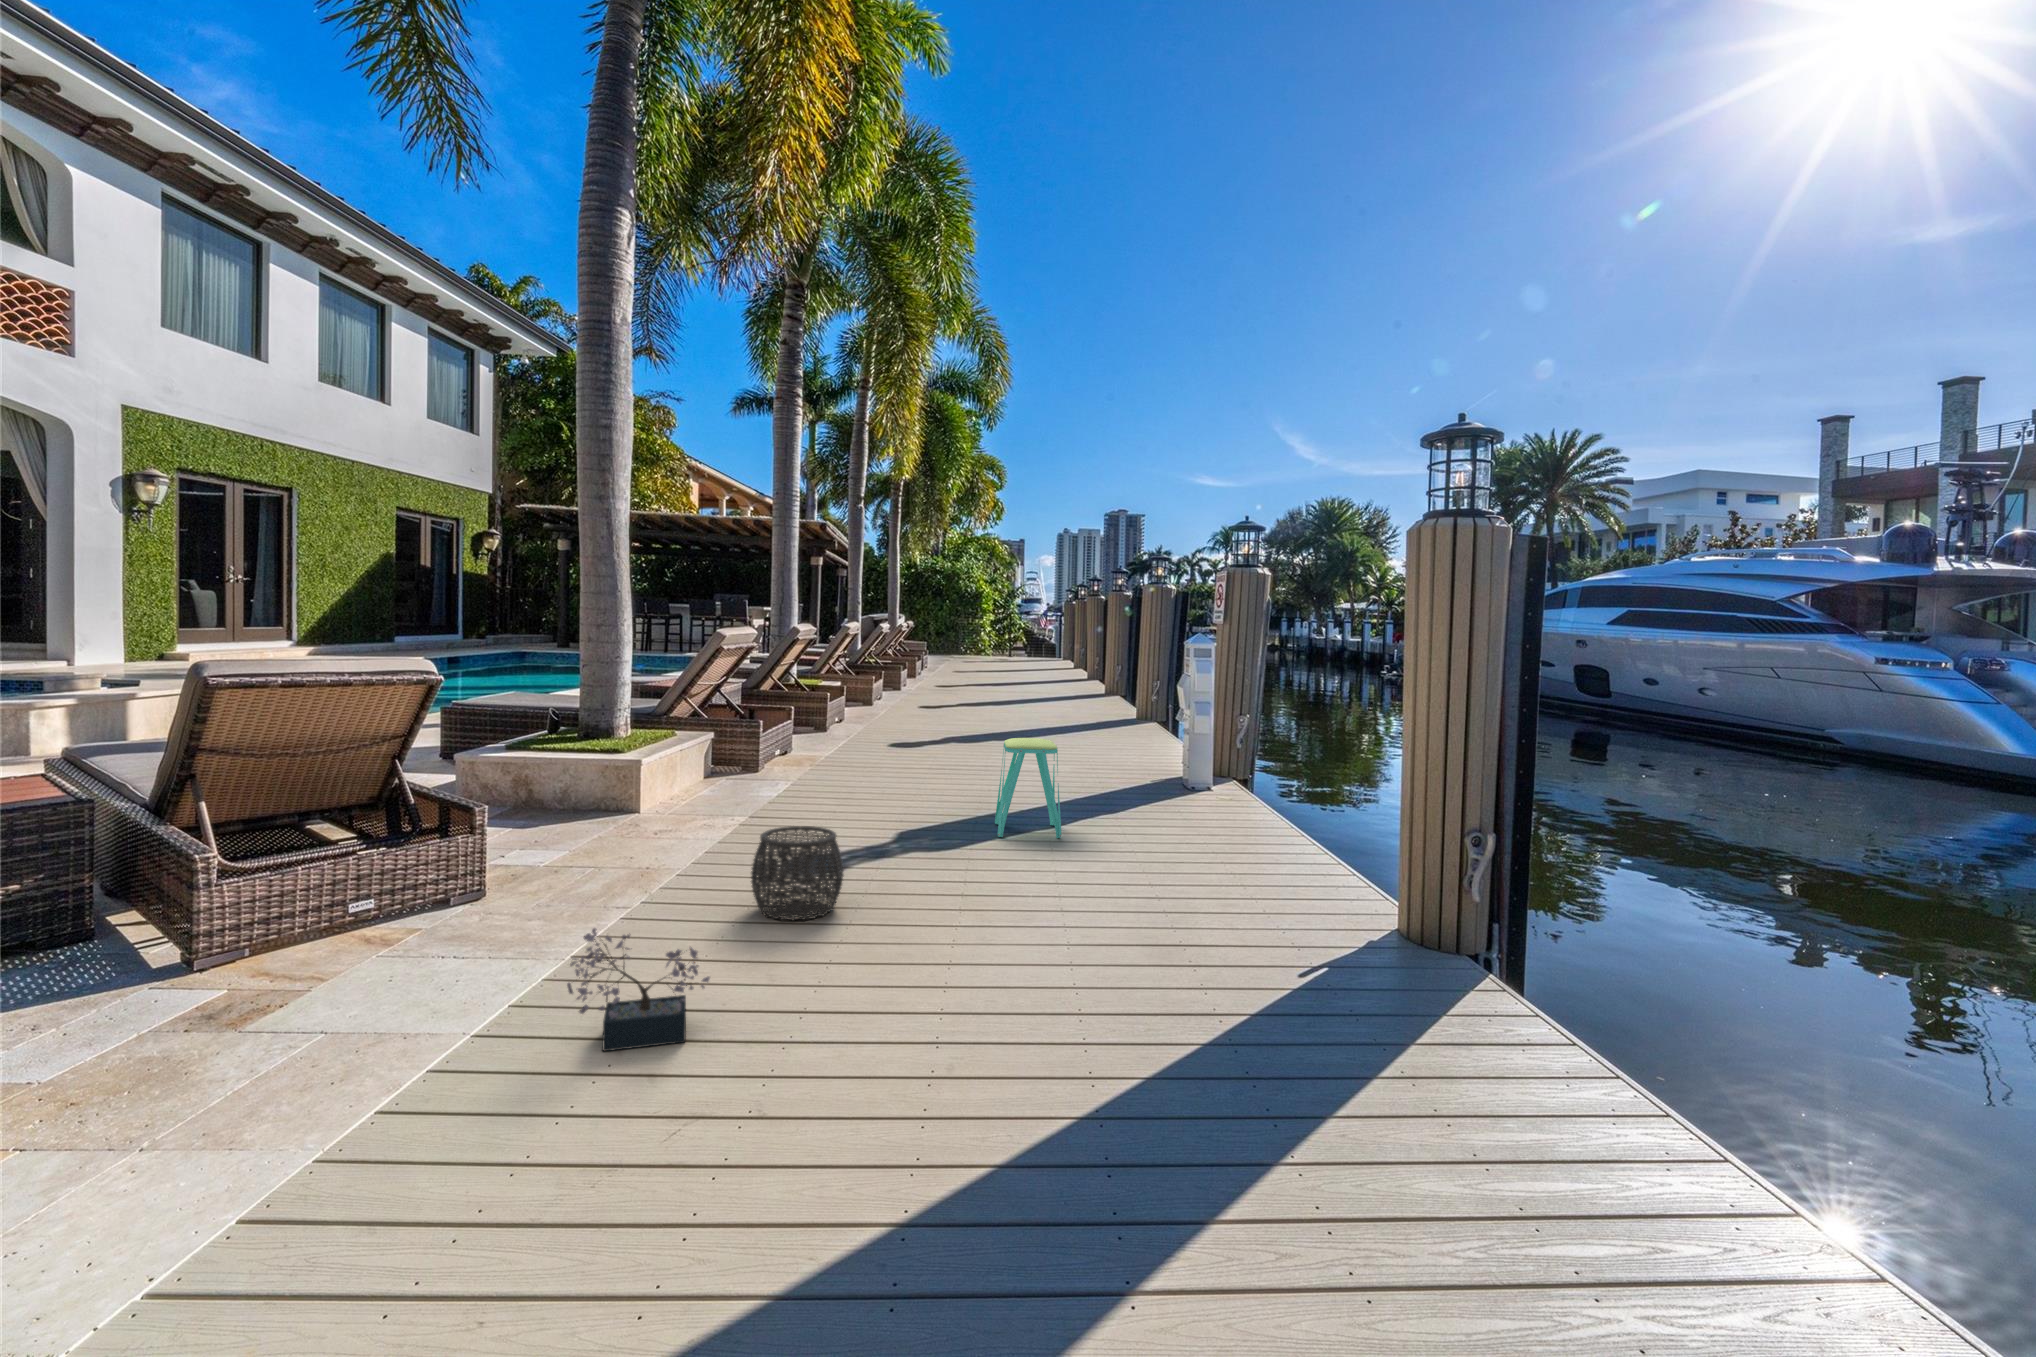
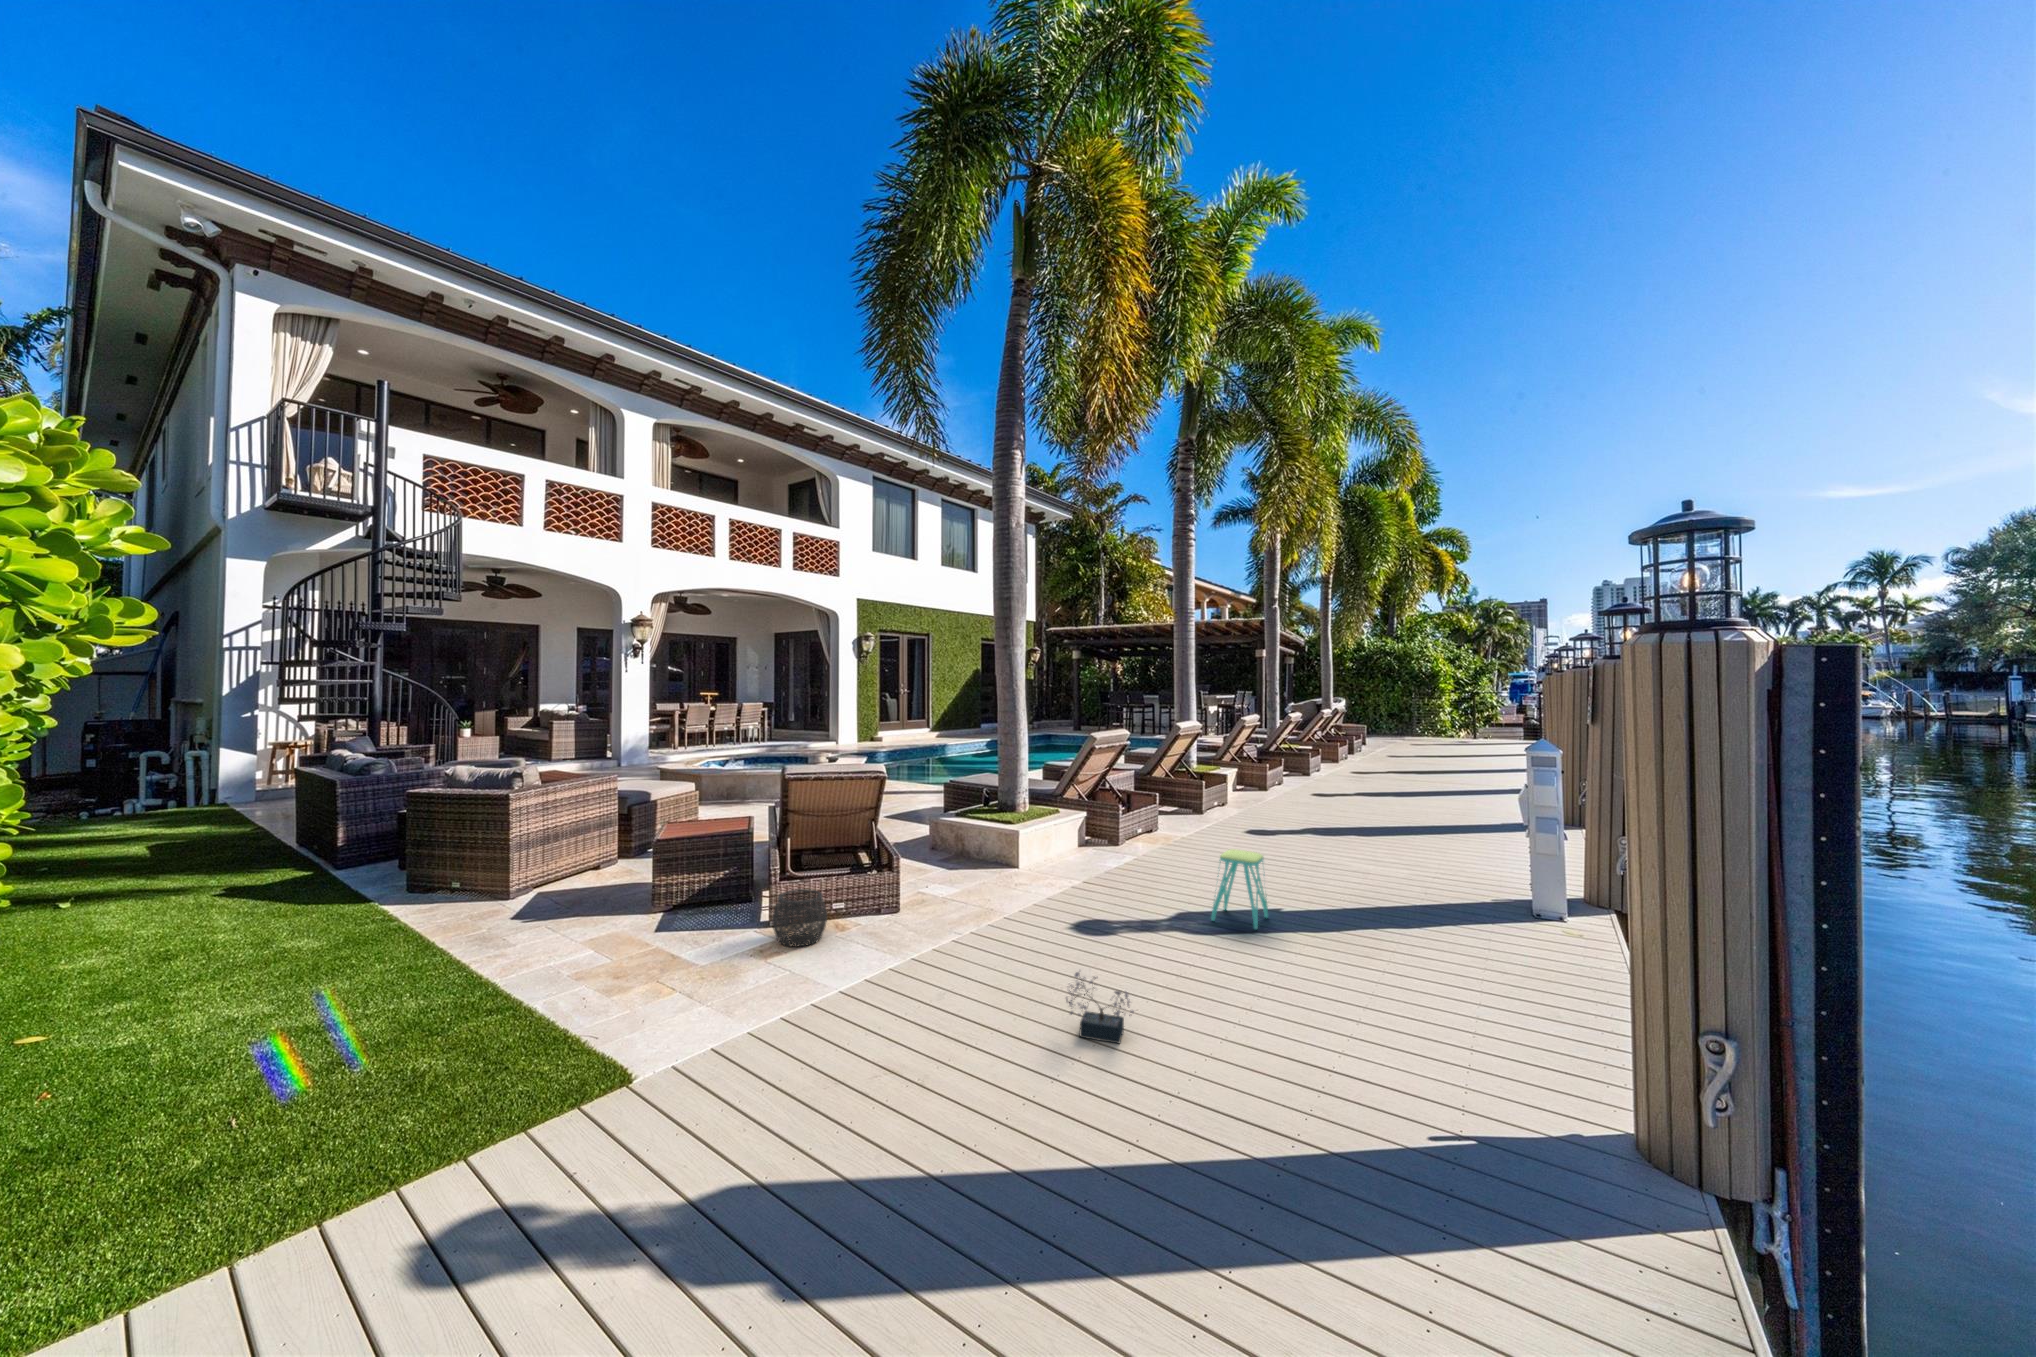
woven basket: present [751,826,844,921] -> present [772,889,827,946]
decorative plant: present [567,928,710,1051] -> present [1066,972,1134,1043]

